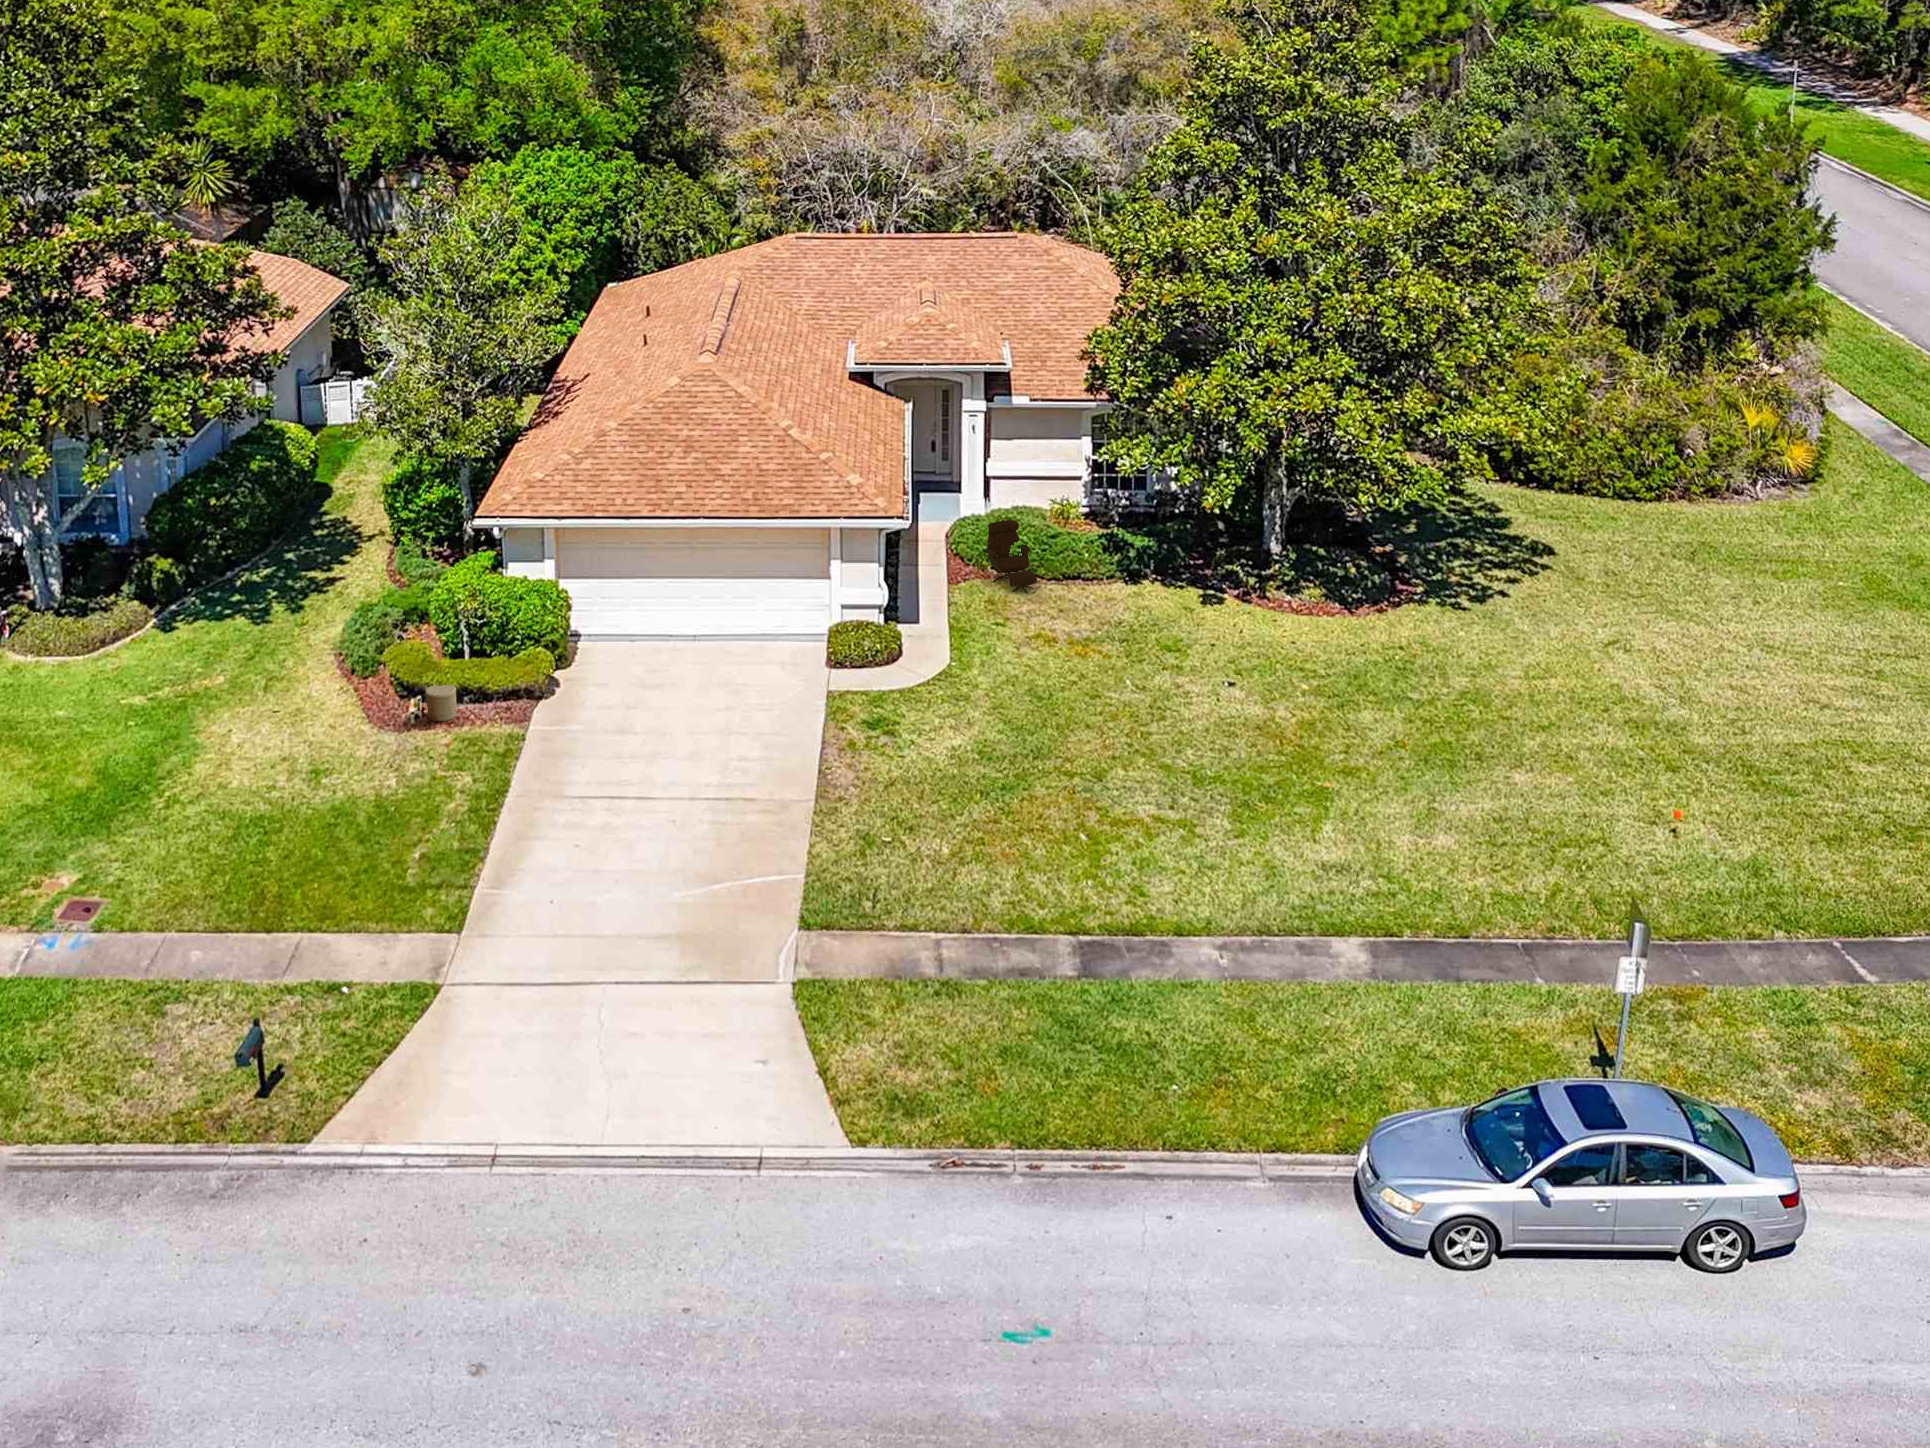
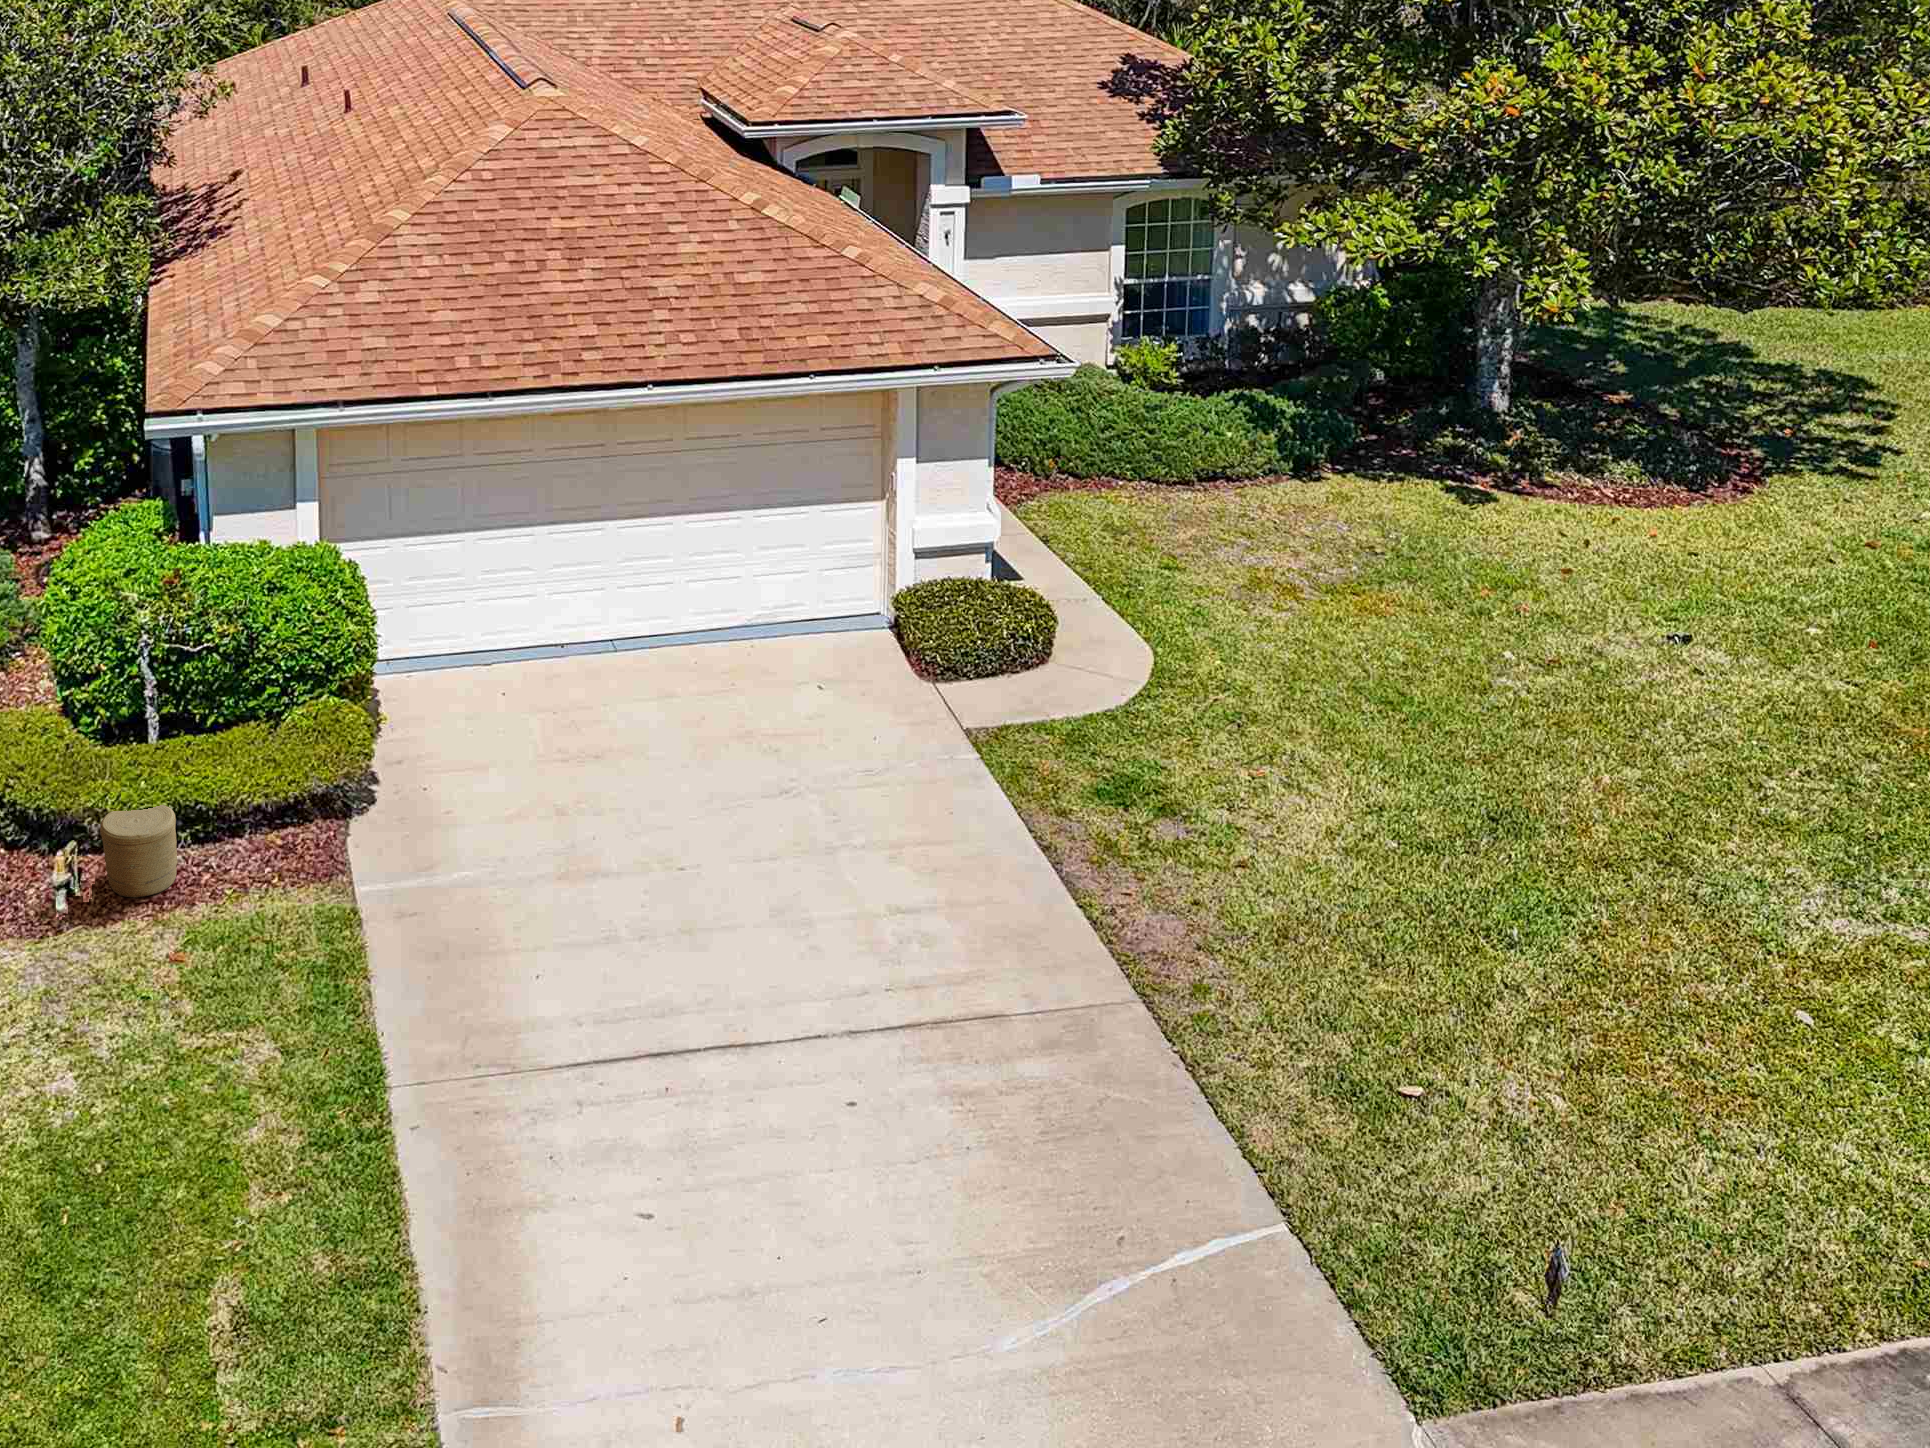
lounge chair: present [986,520,1037,593] -> none [1046,382,1155,508]

